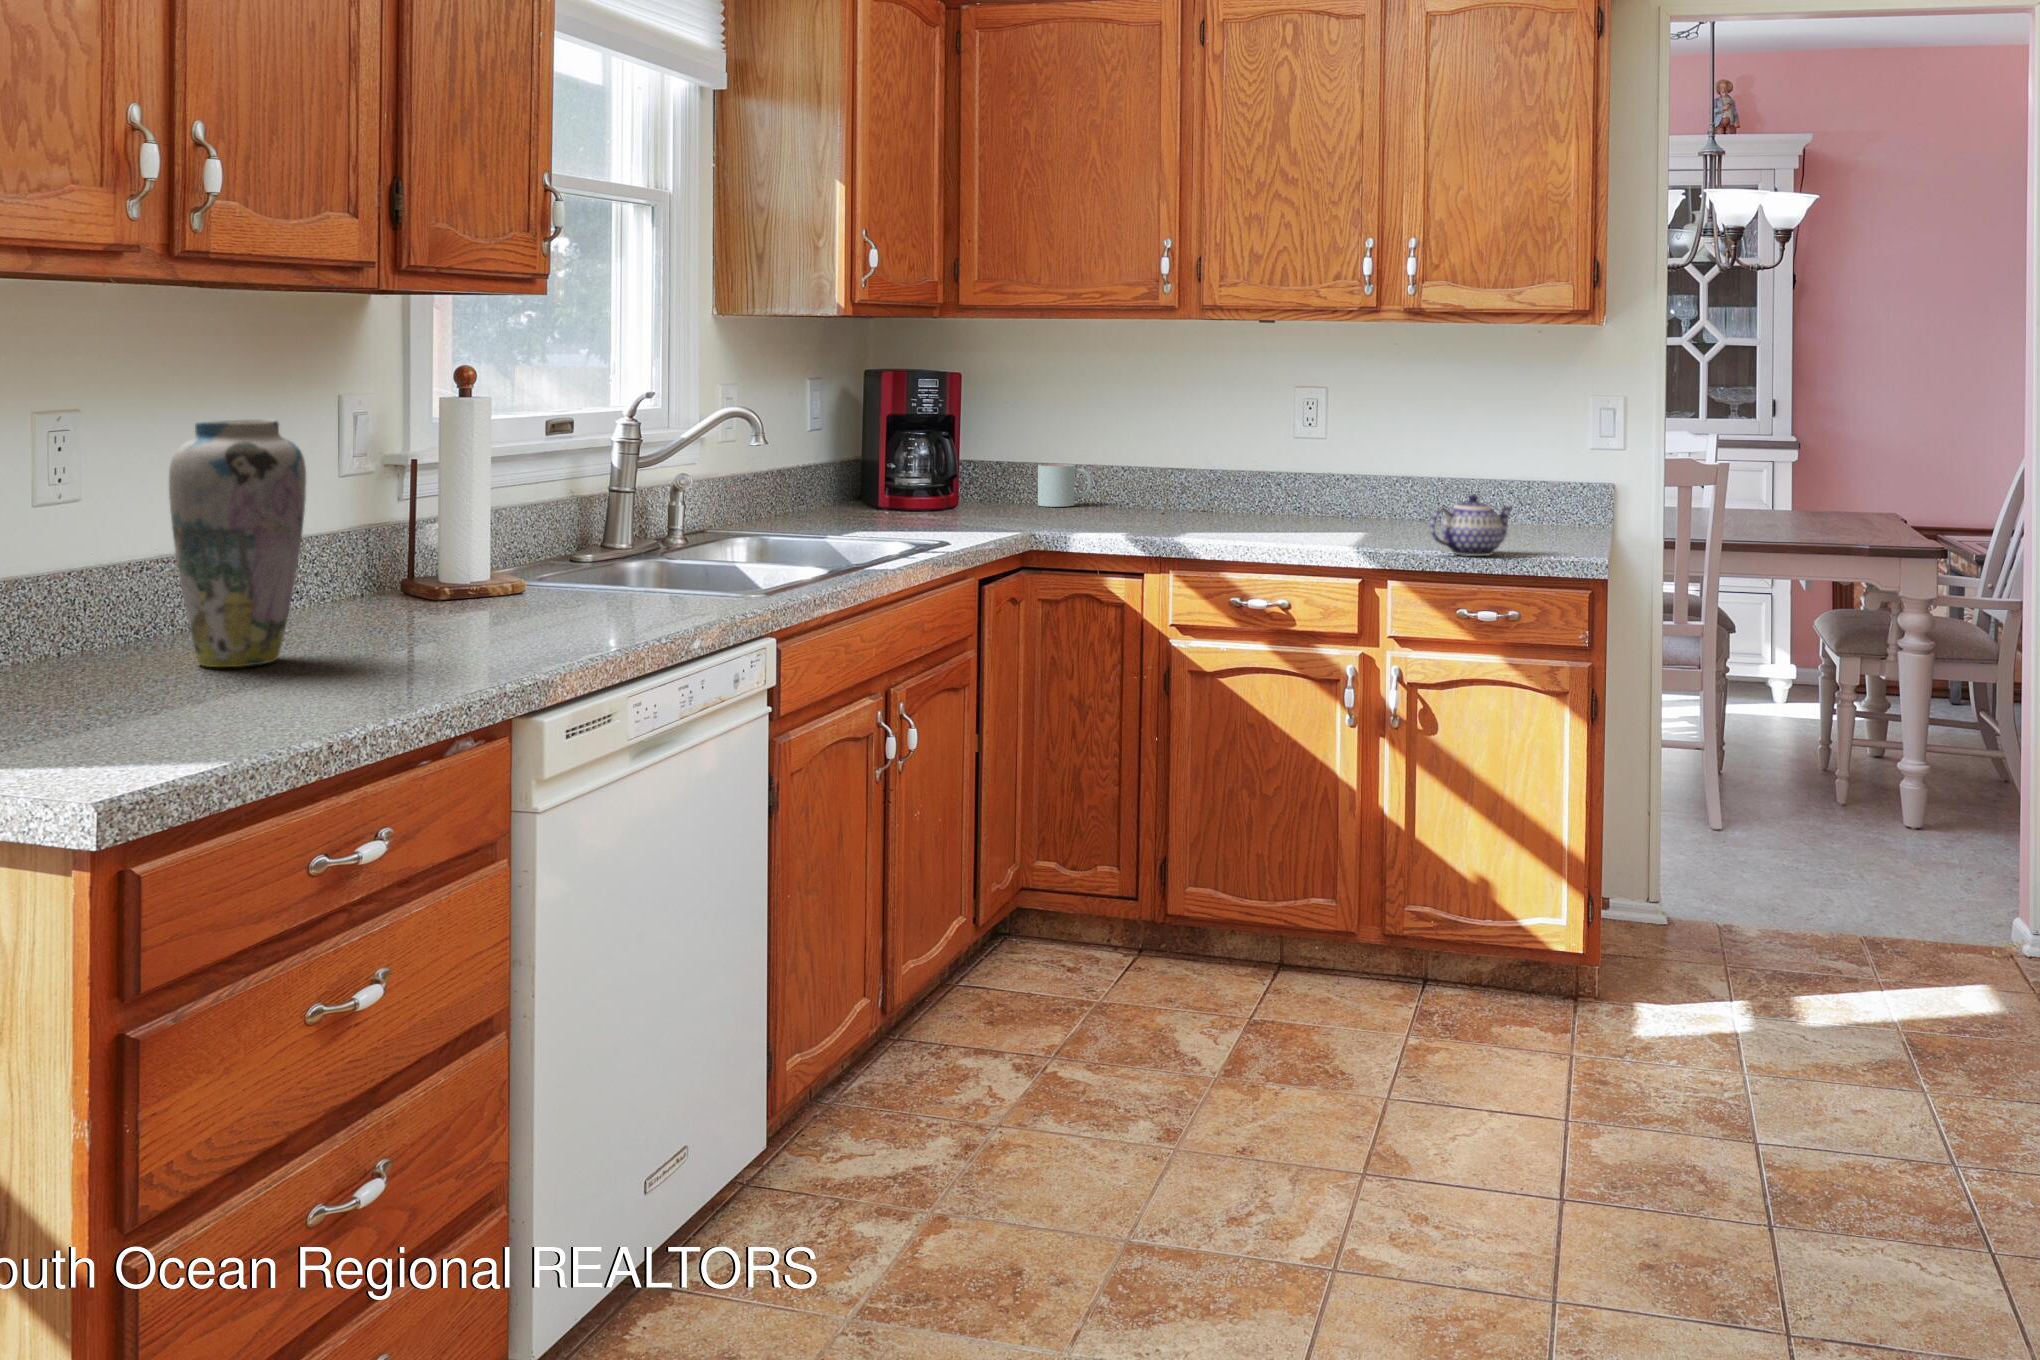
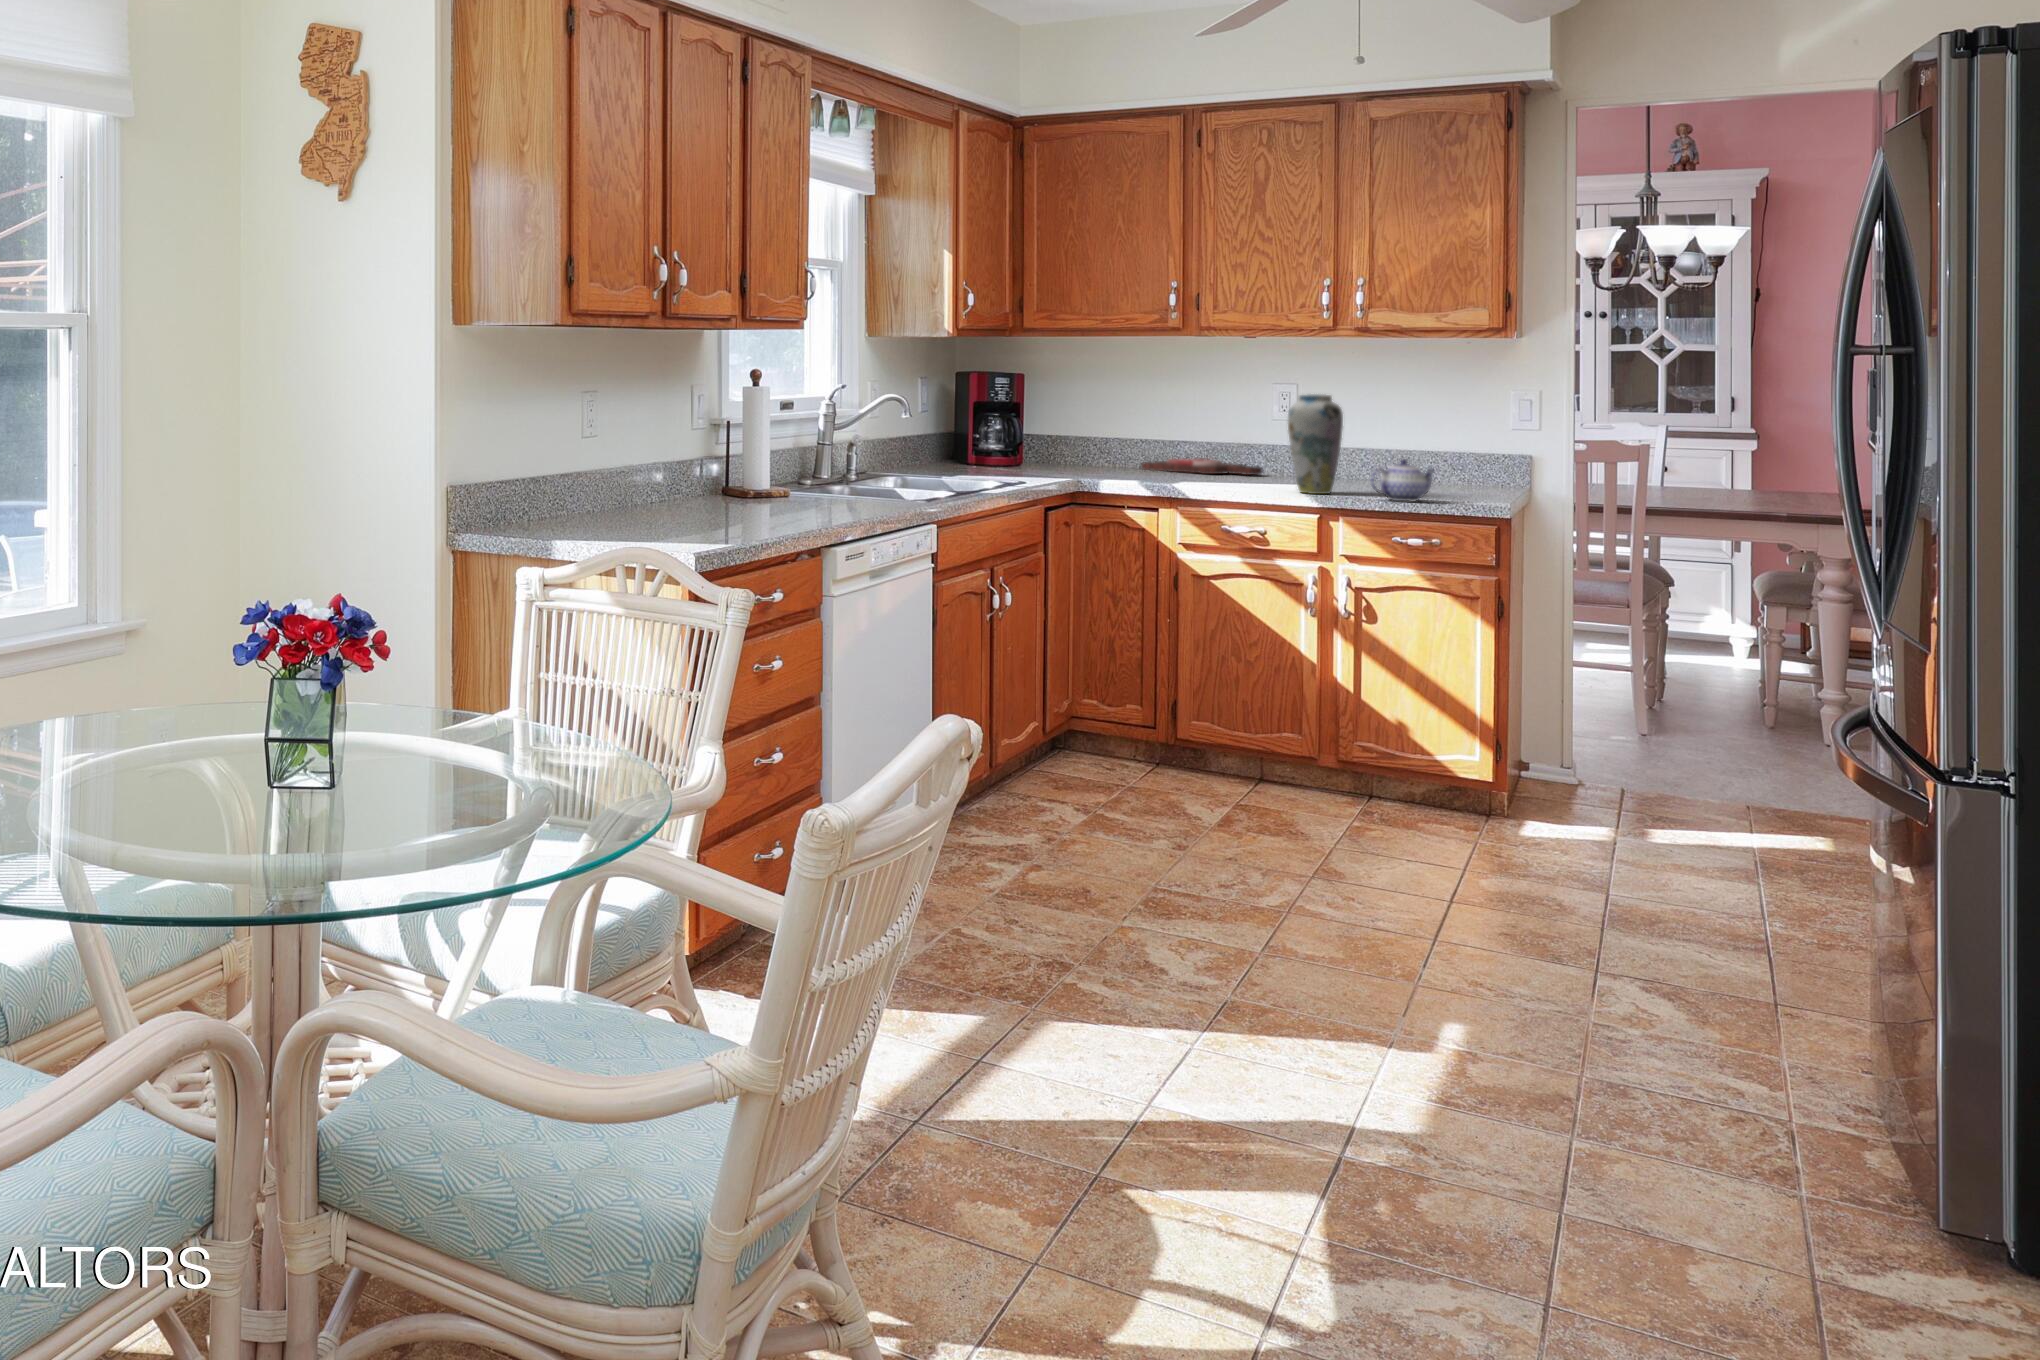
vase: present [169,419,306,667] -> present [1288,394,1343,494]
mug: present [1038,464,1092,507] -> none [1081,438,1121,467]
cutting board: none [1119,489,1281,515] -> present [1141,458,1263,475]

